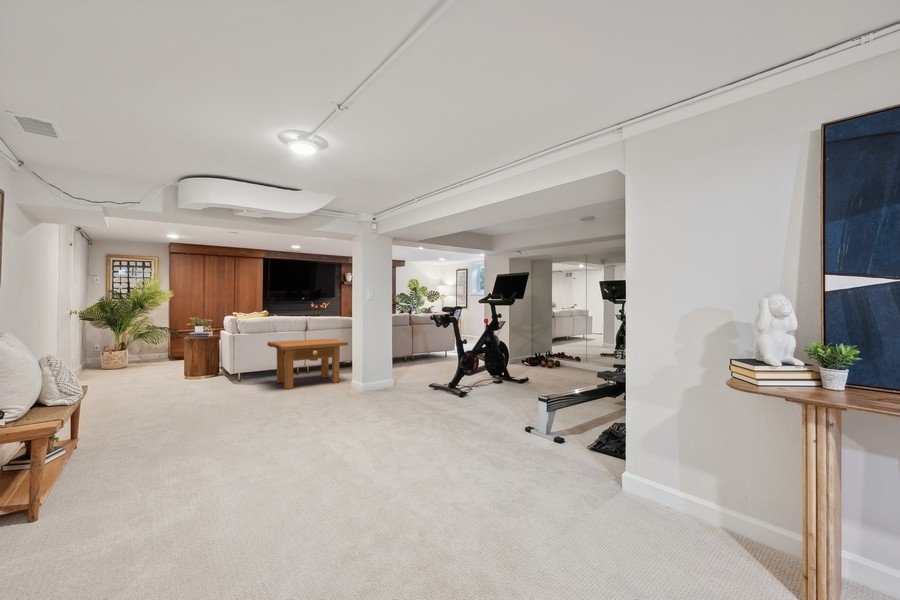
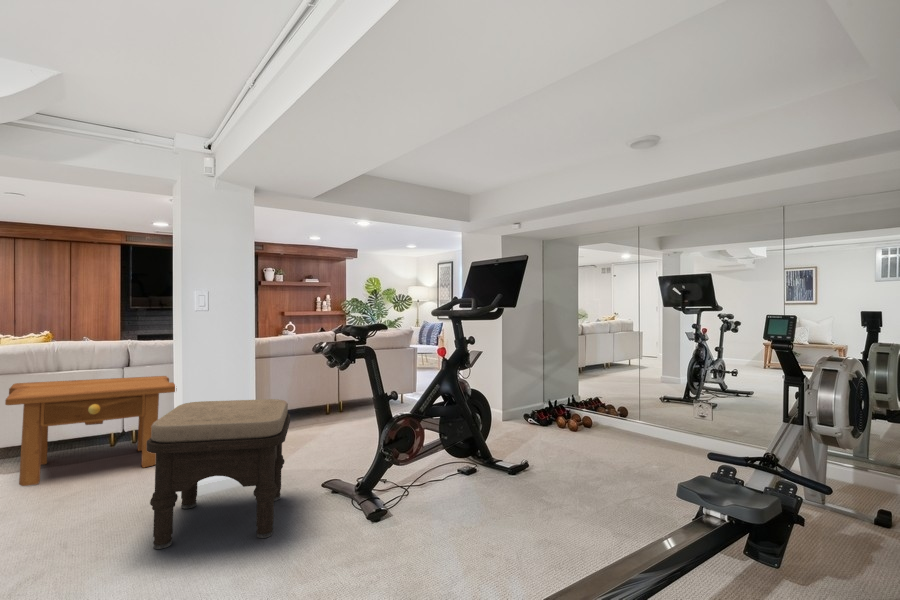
ottoman: none [367,345,424,404] -> present [147,399,290,549]

